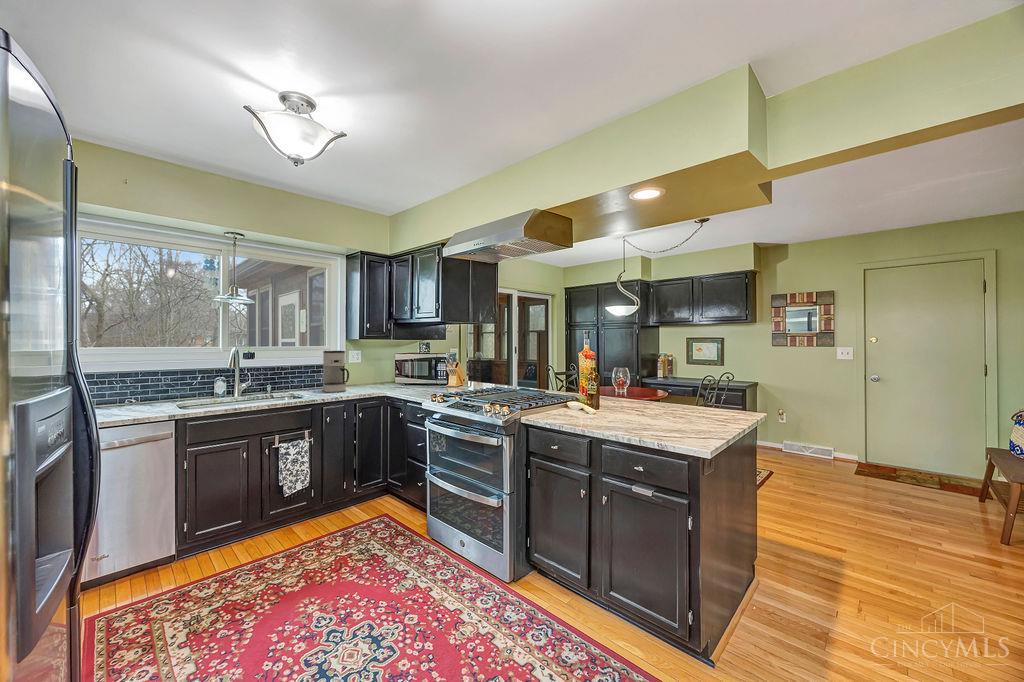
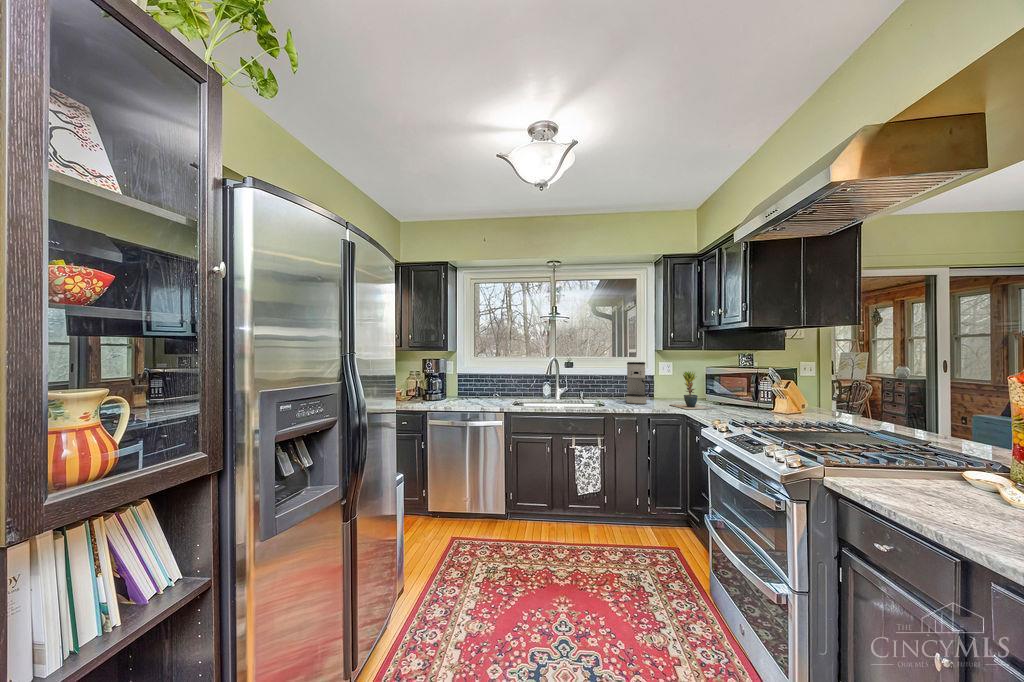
potted plant: none [367,357,408,391] -> present [672,371,712,409]

